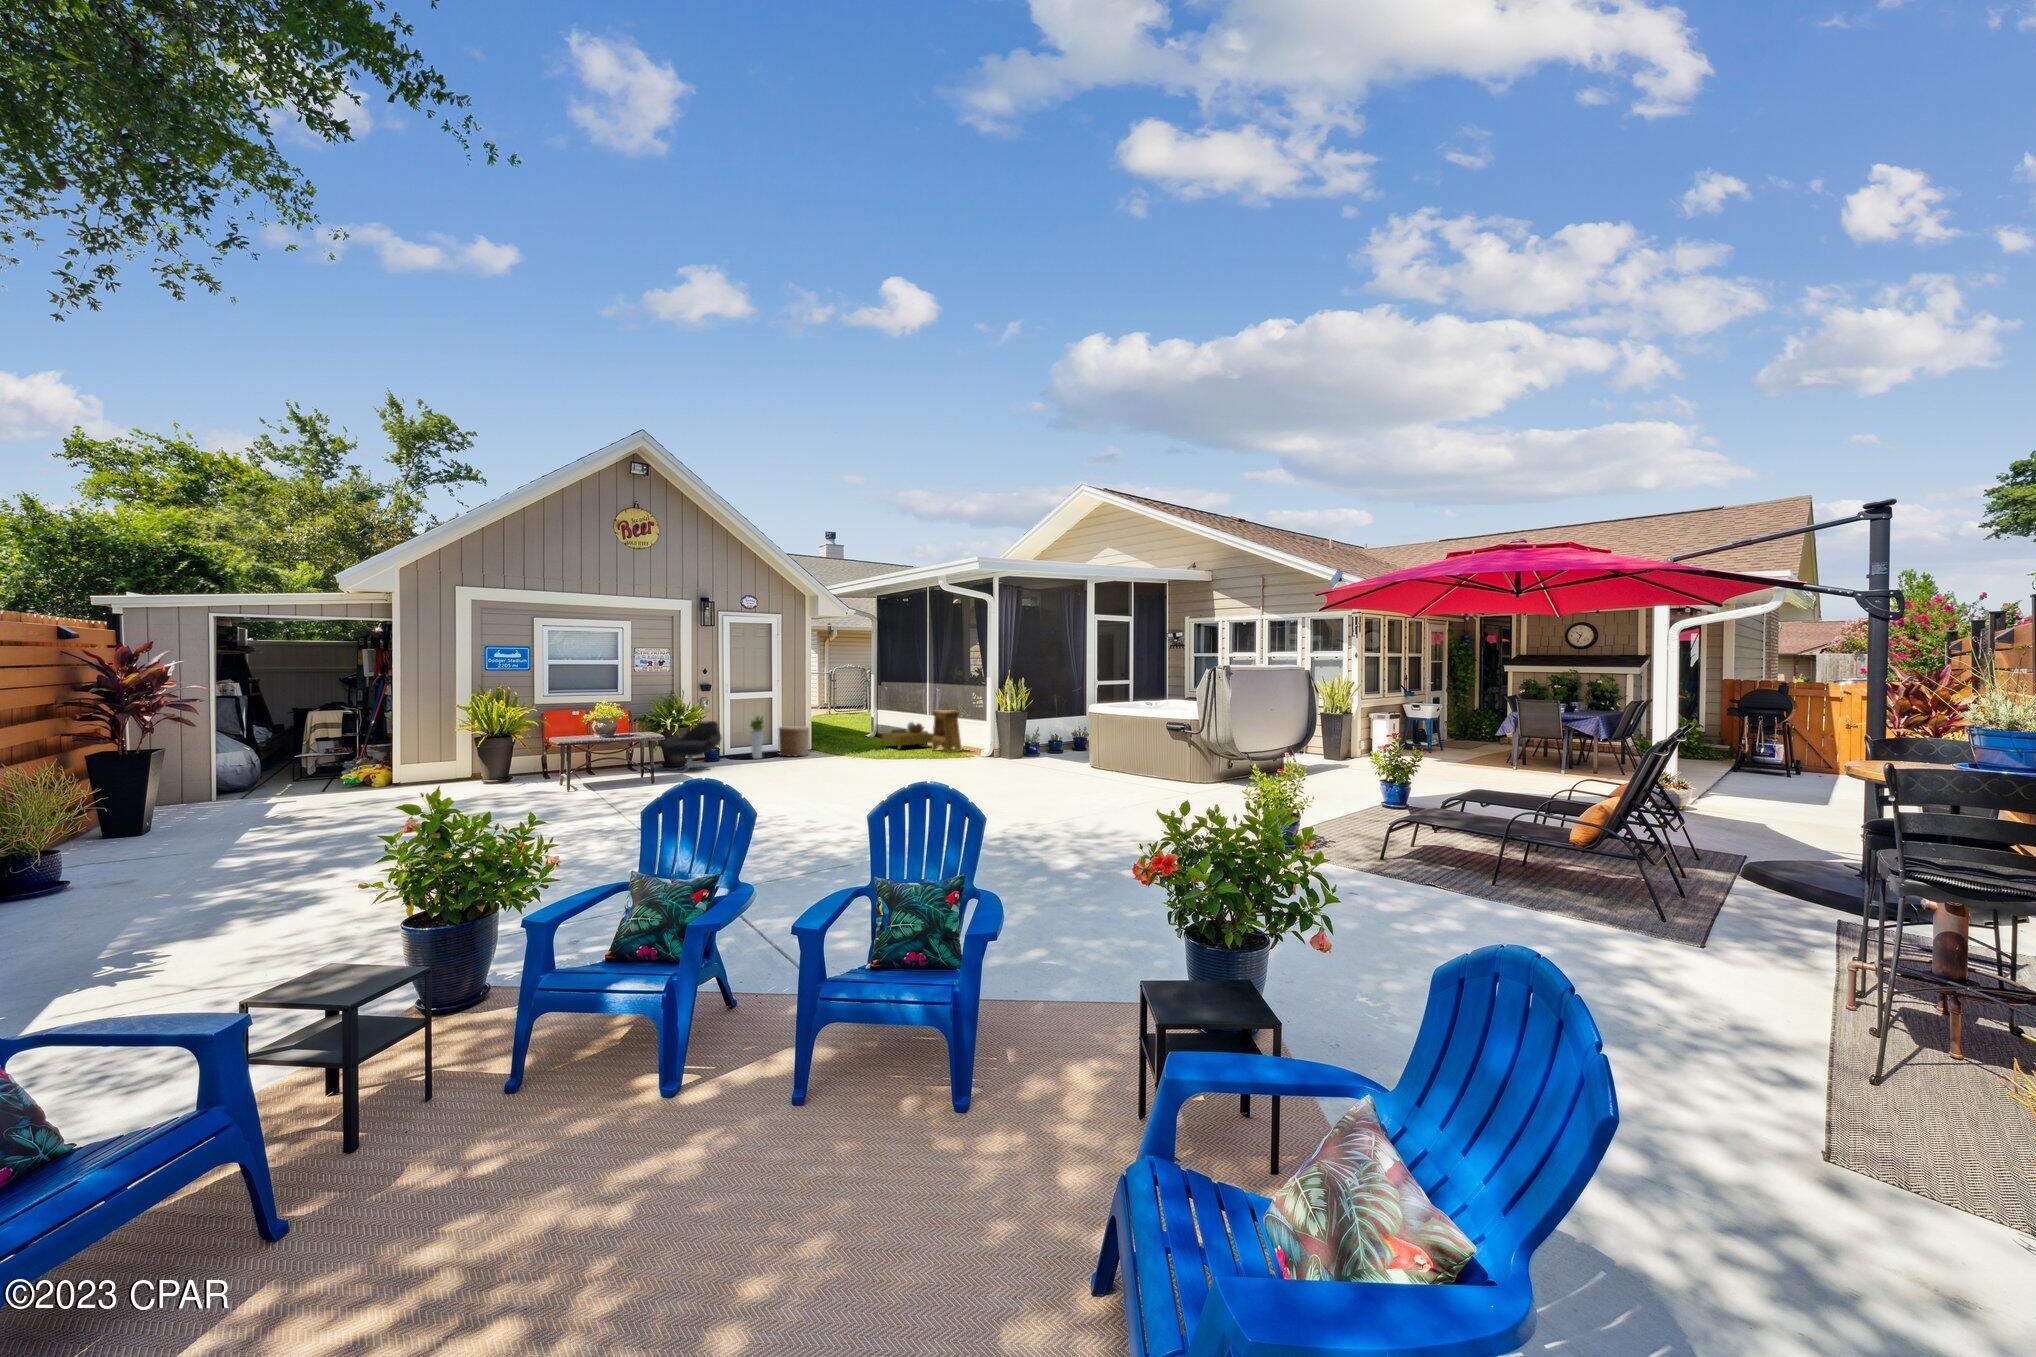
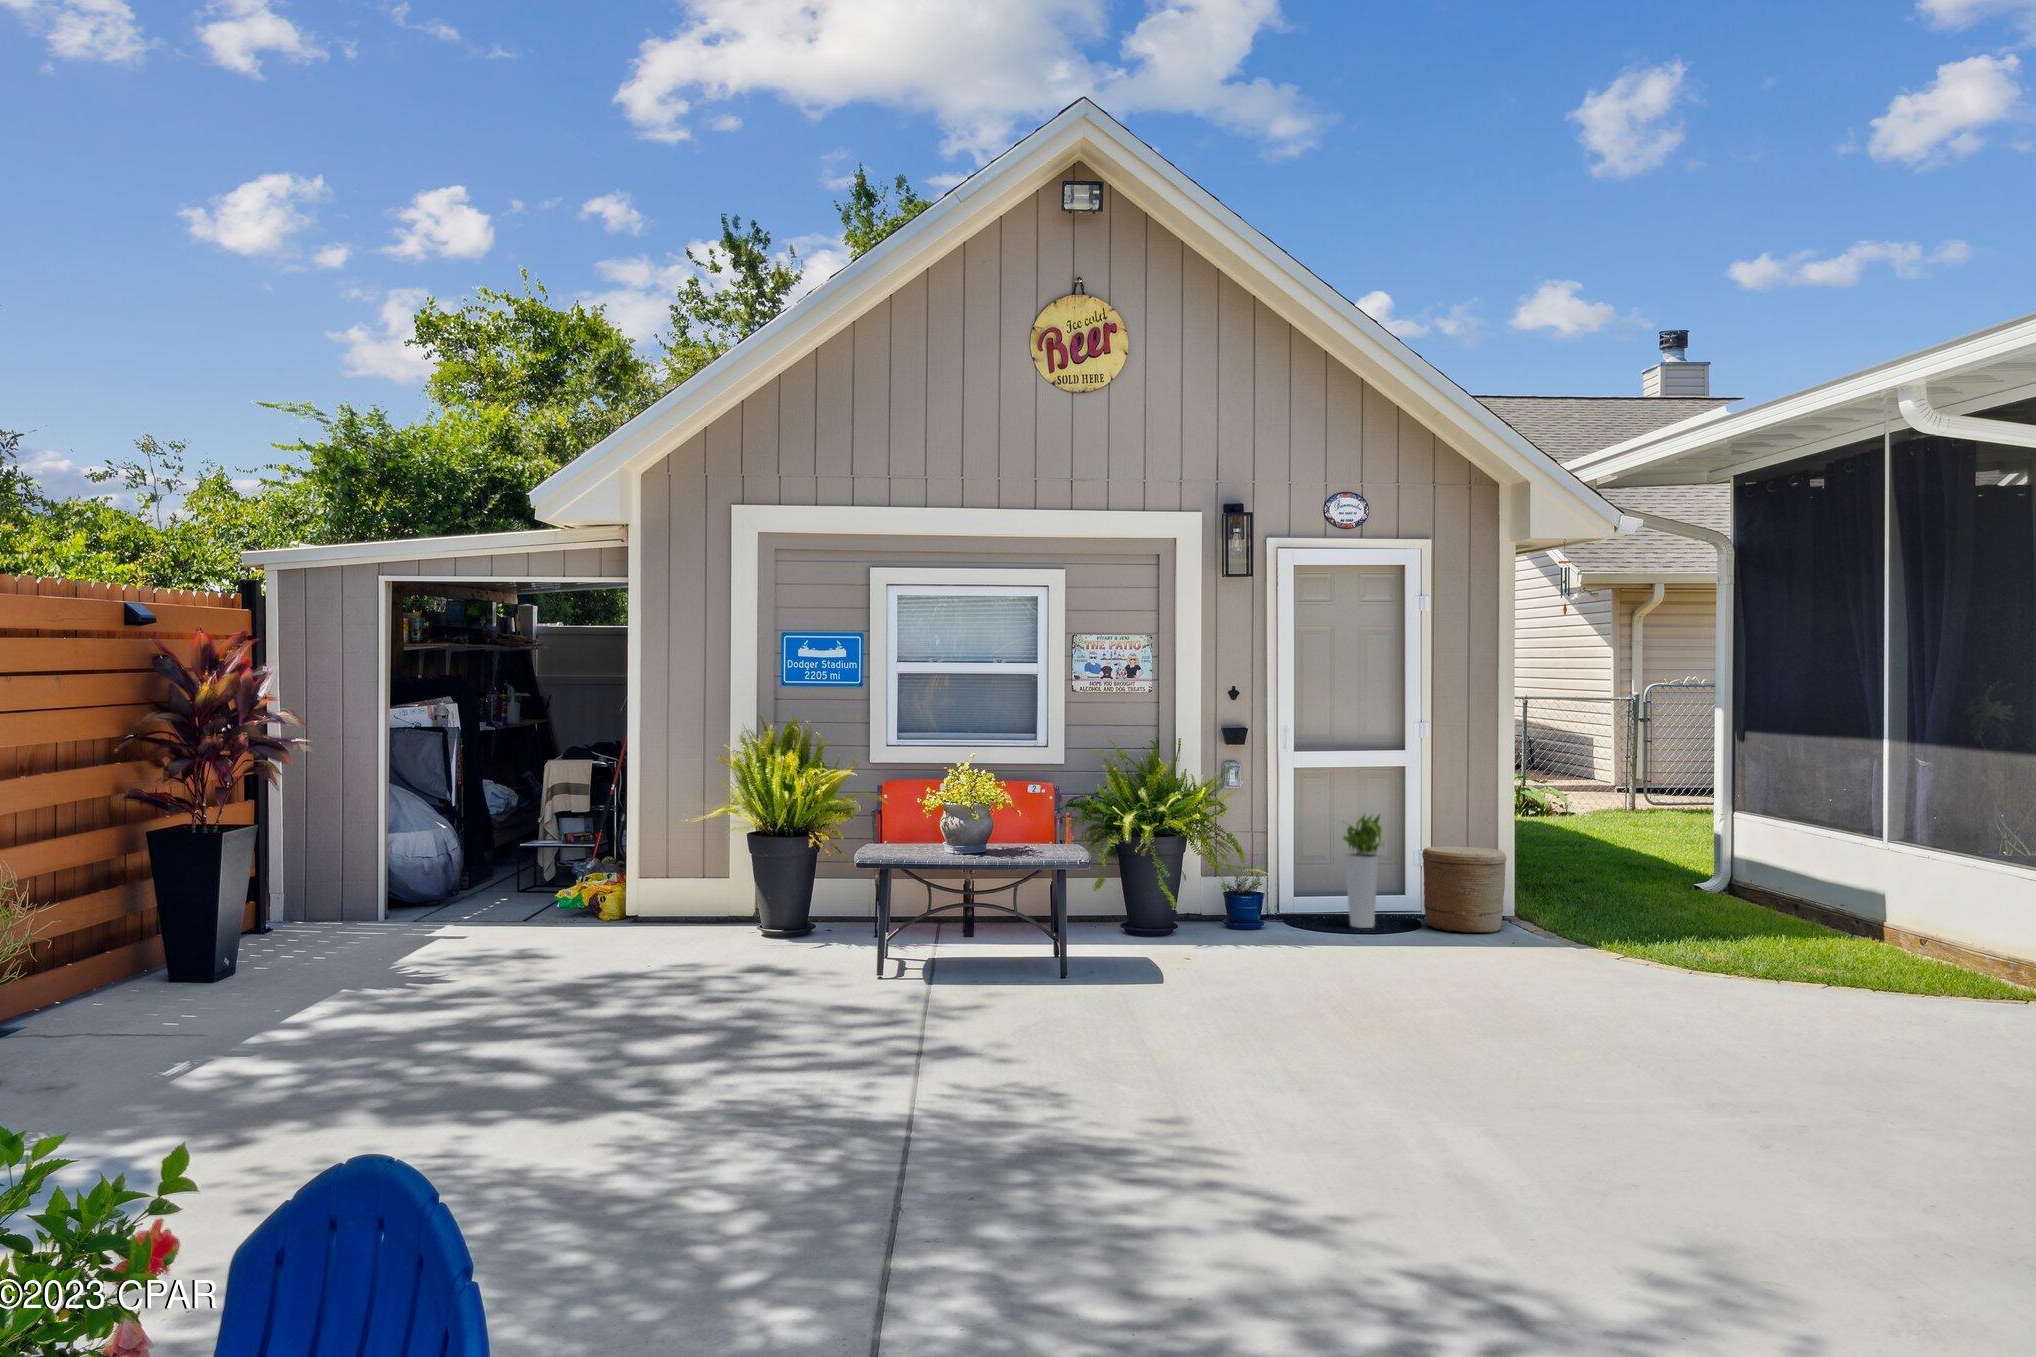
stool: present [932,710,962,753] -> none [1890,830,1997,971]
lounge chair: present [658,721,721,769] -> none [1095,819,1256,954]
side table: present [881,722,933,750] -> none [1727,858,1904,944]

